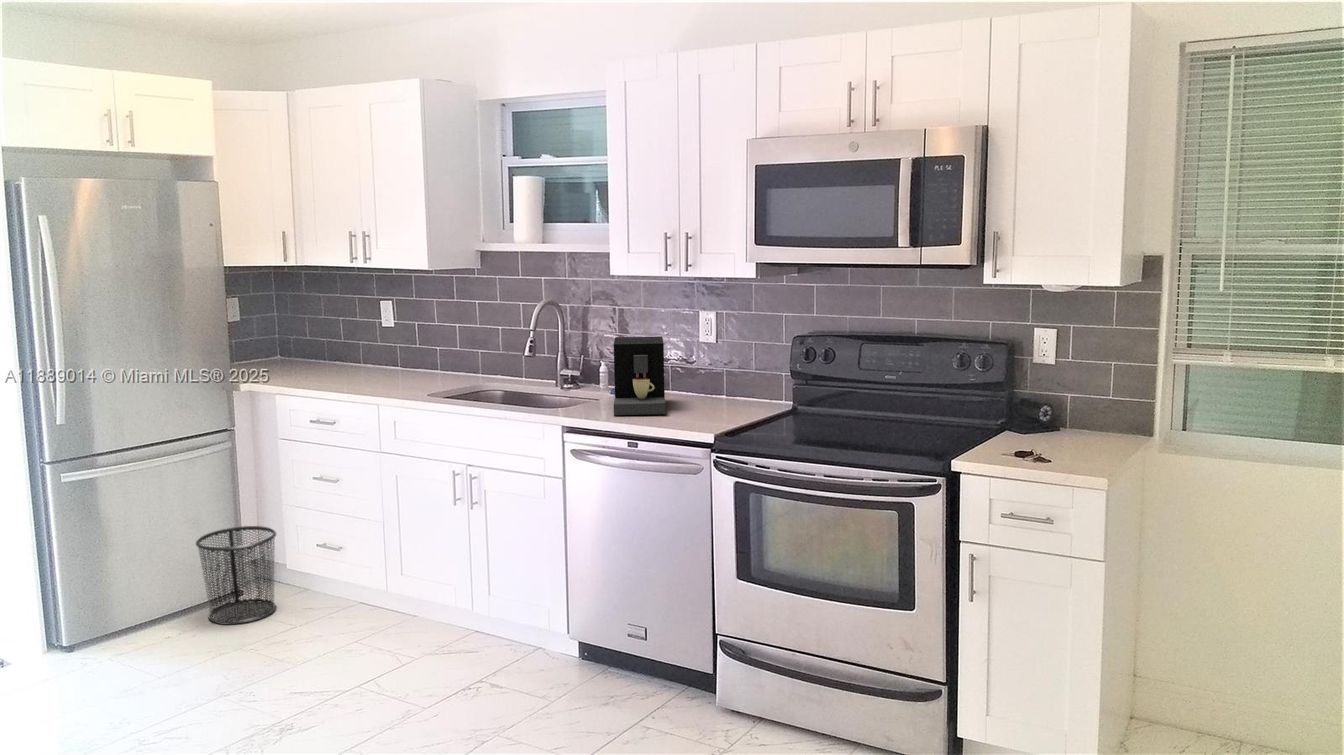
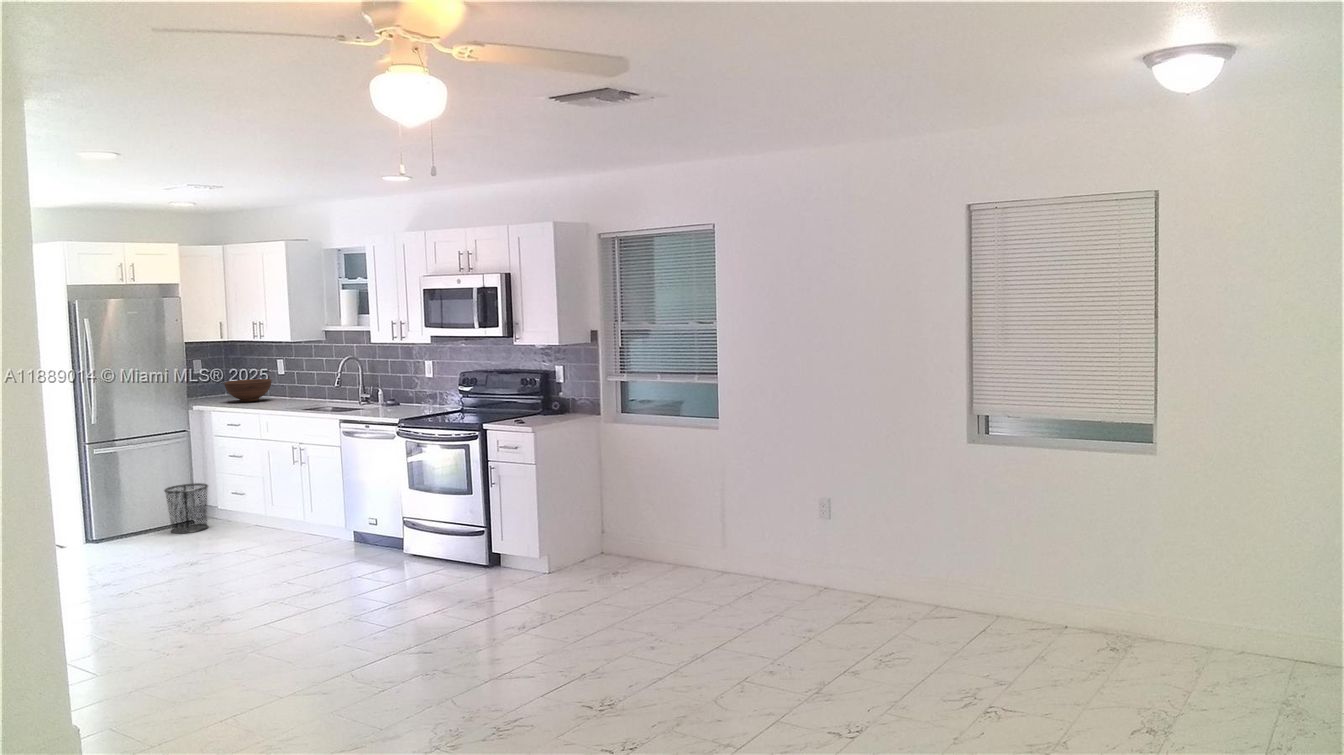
fruit bowl: none [295,334,376,375] -> present [224,379,271,402]
coffee maker: present [614,336,666,415] -> none [366,375,405,414]

